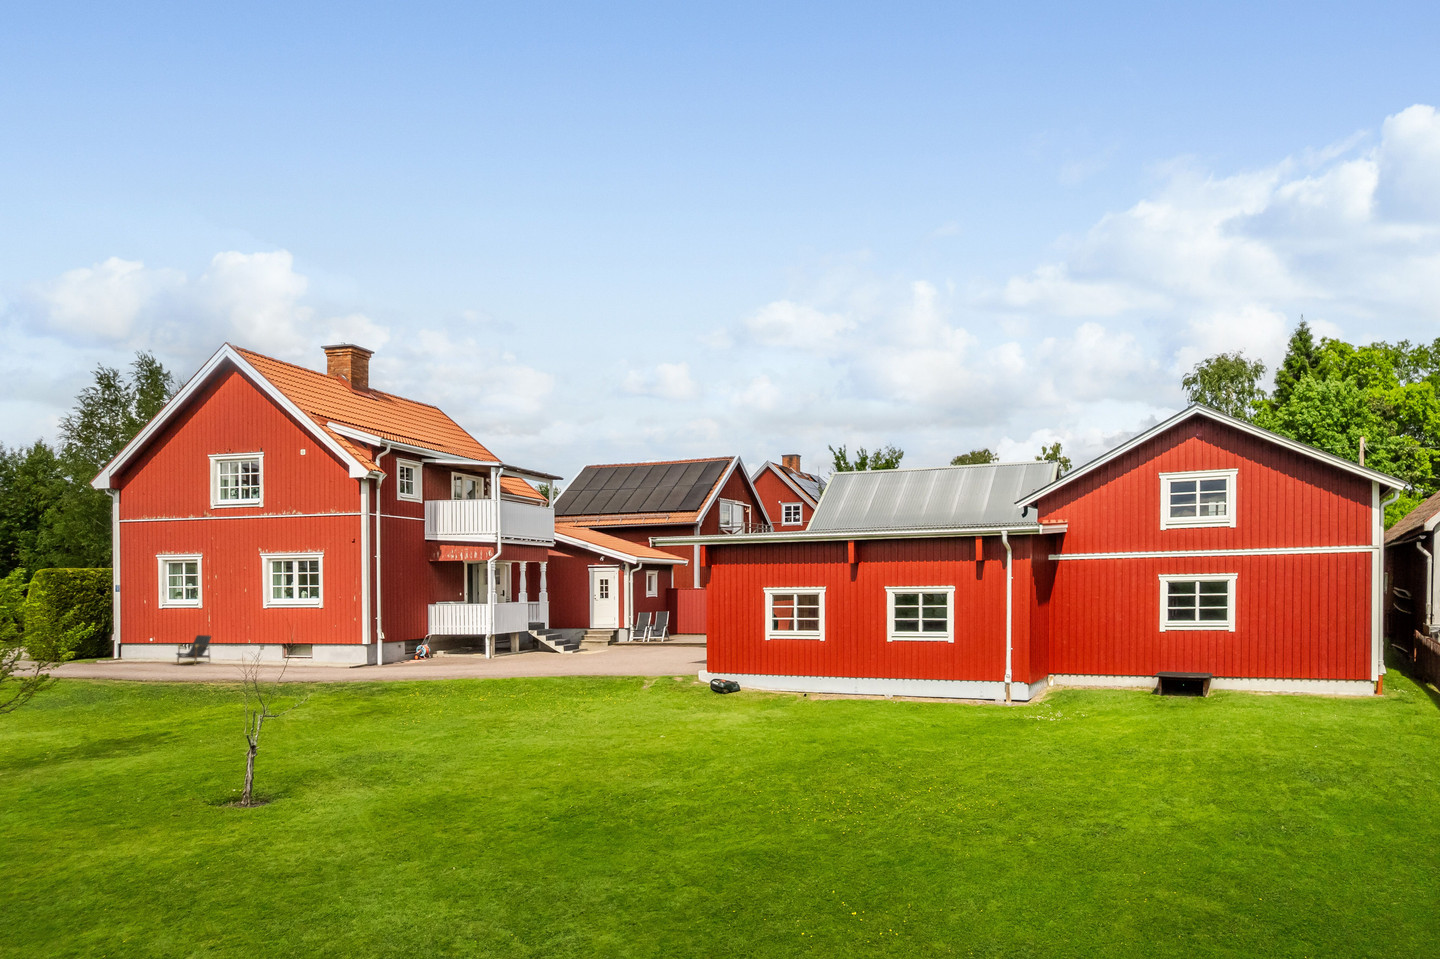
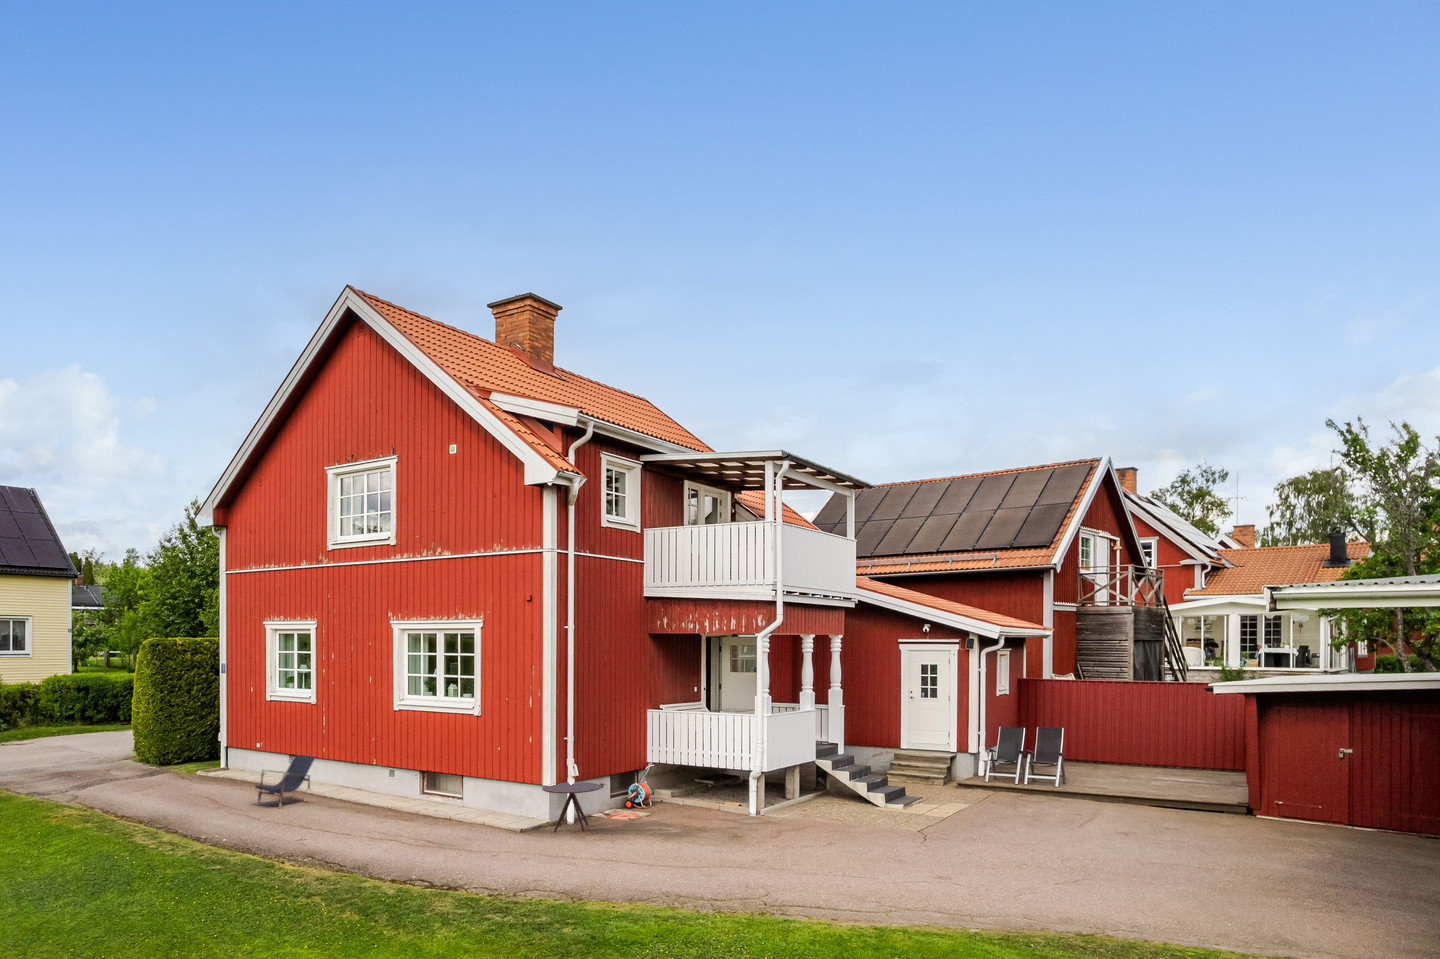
round table: none [366,642,399,667] -> present [542,782,601,832]

